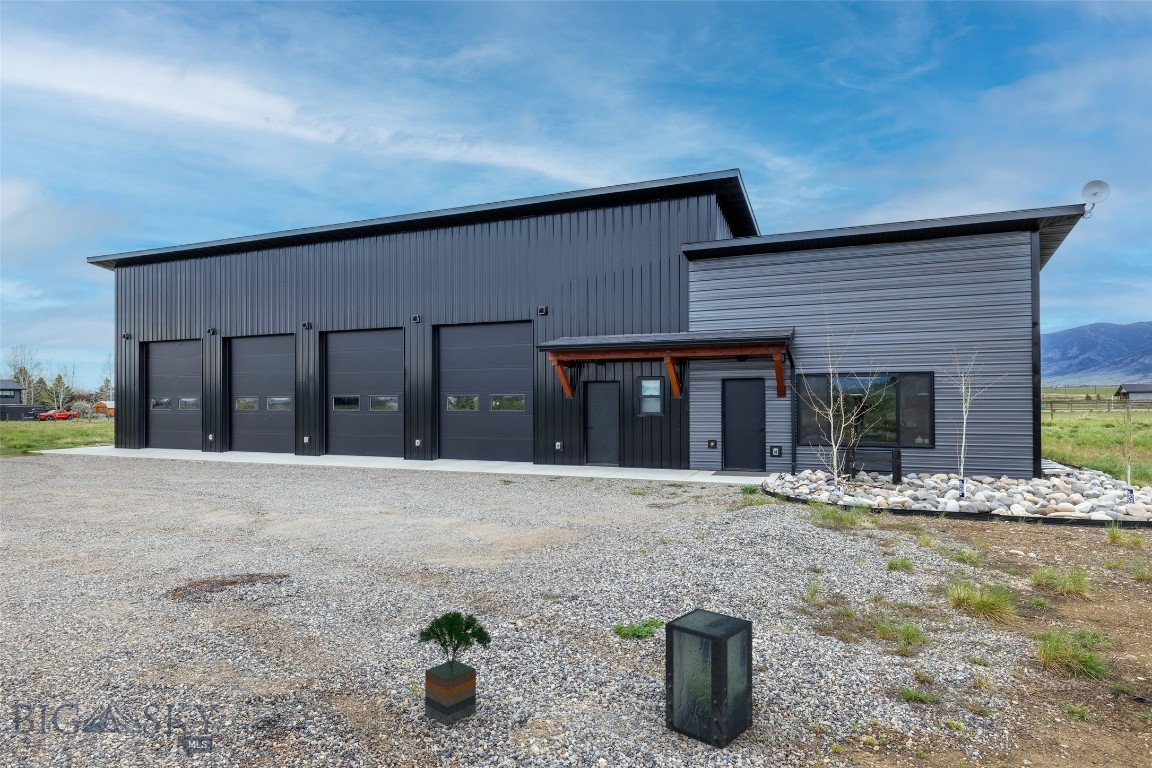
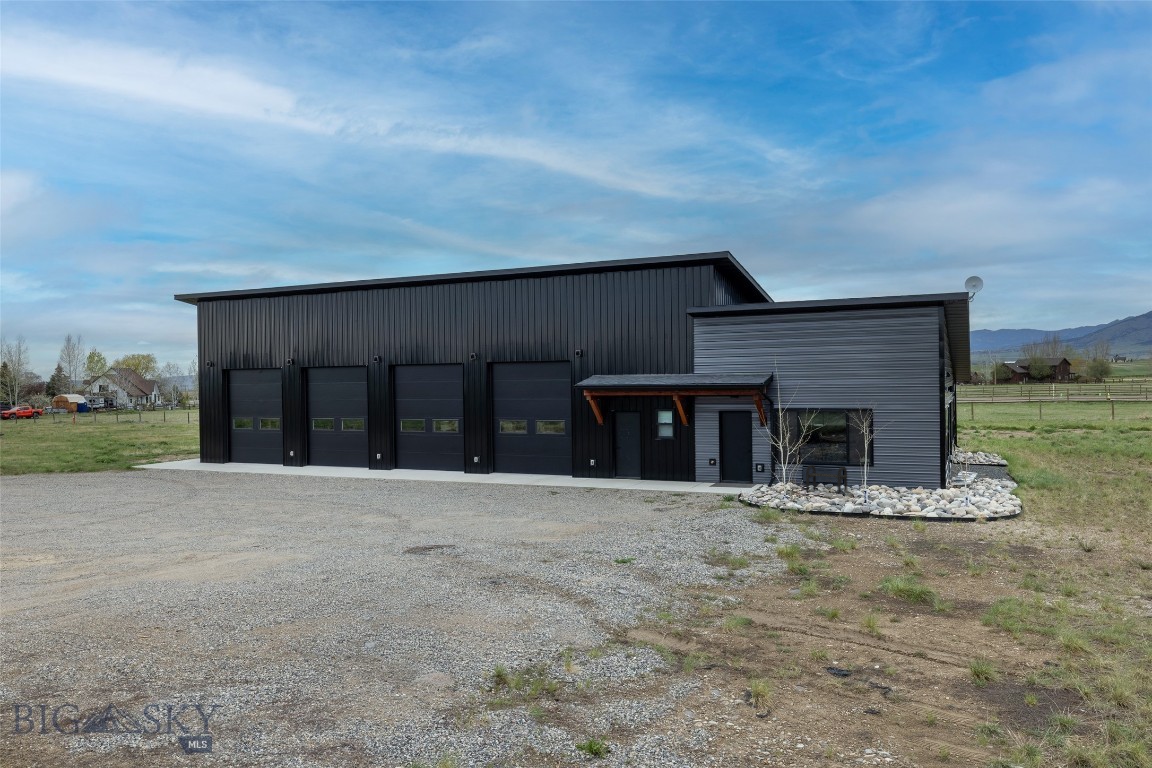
storage box: present [665,608,753,750] -> none [636,544,666,585]
potted tree: present [417,611,492,725] -> none [550,545,577,582]

